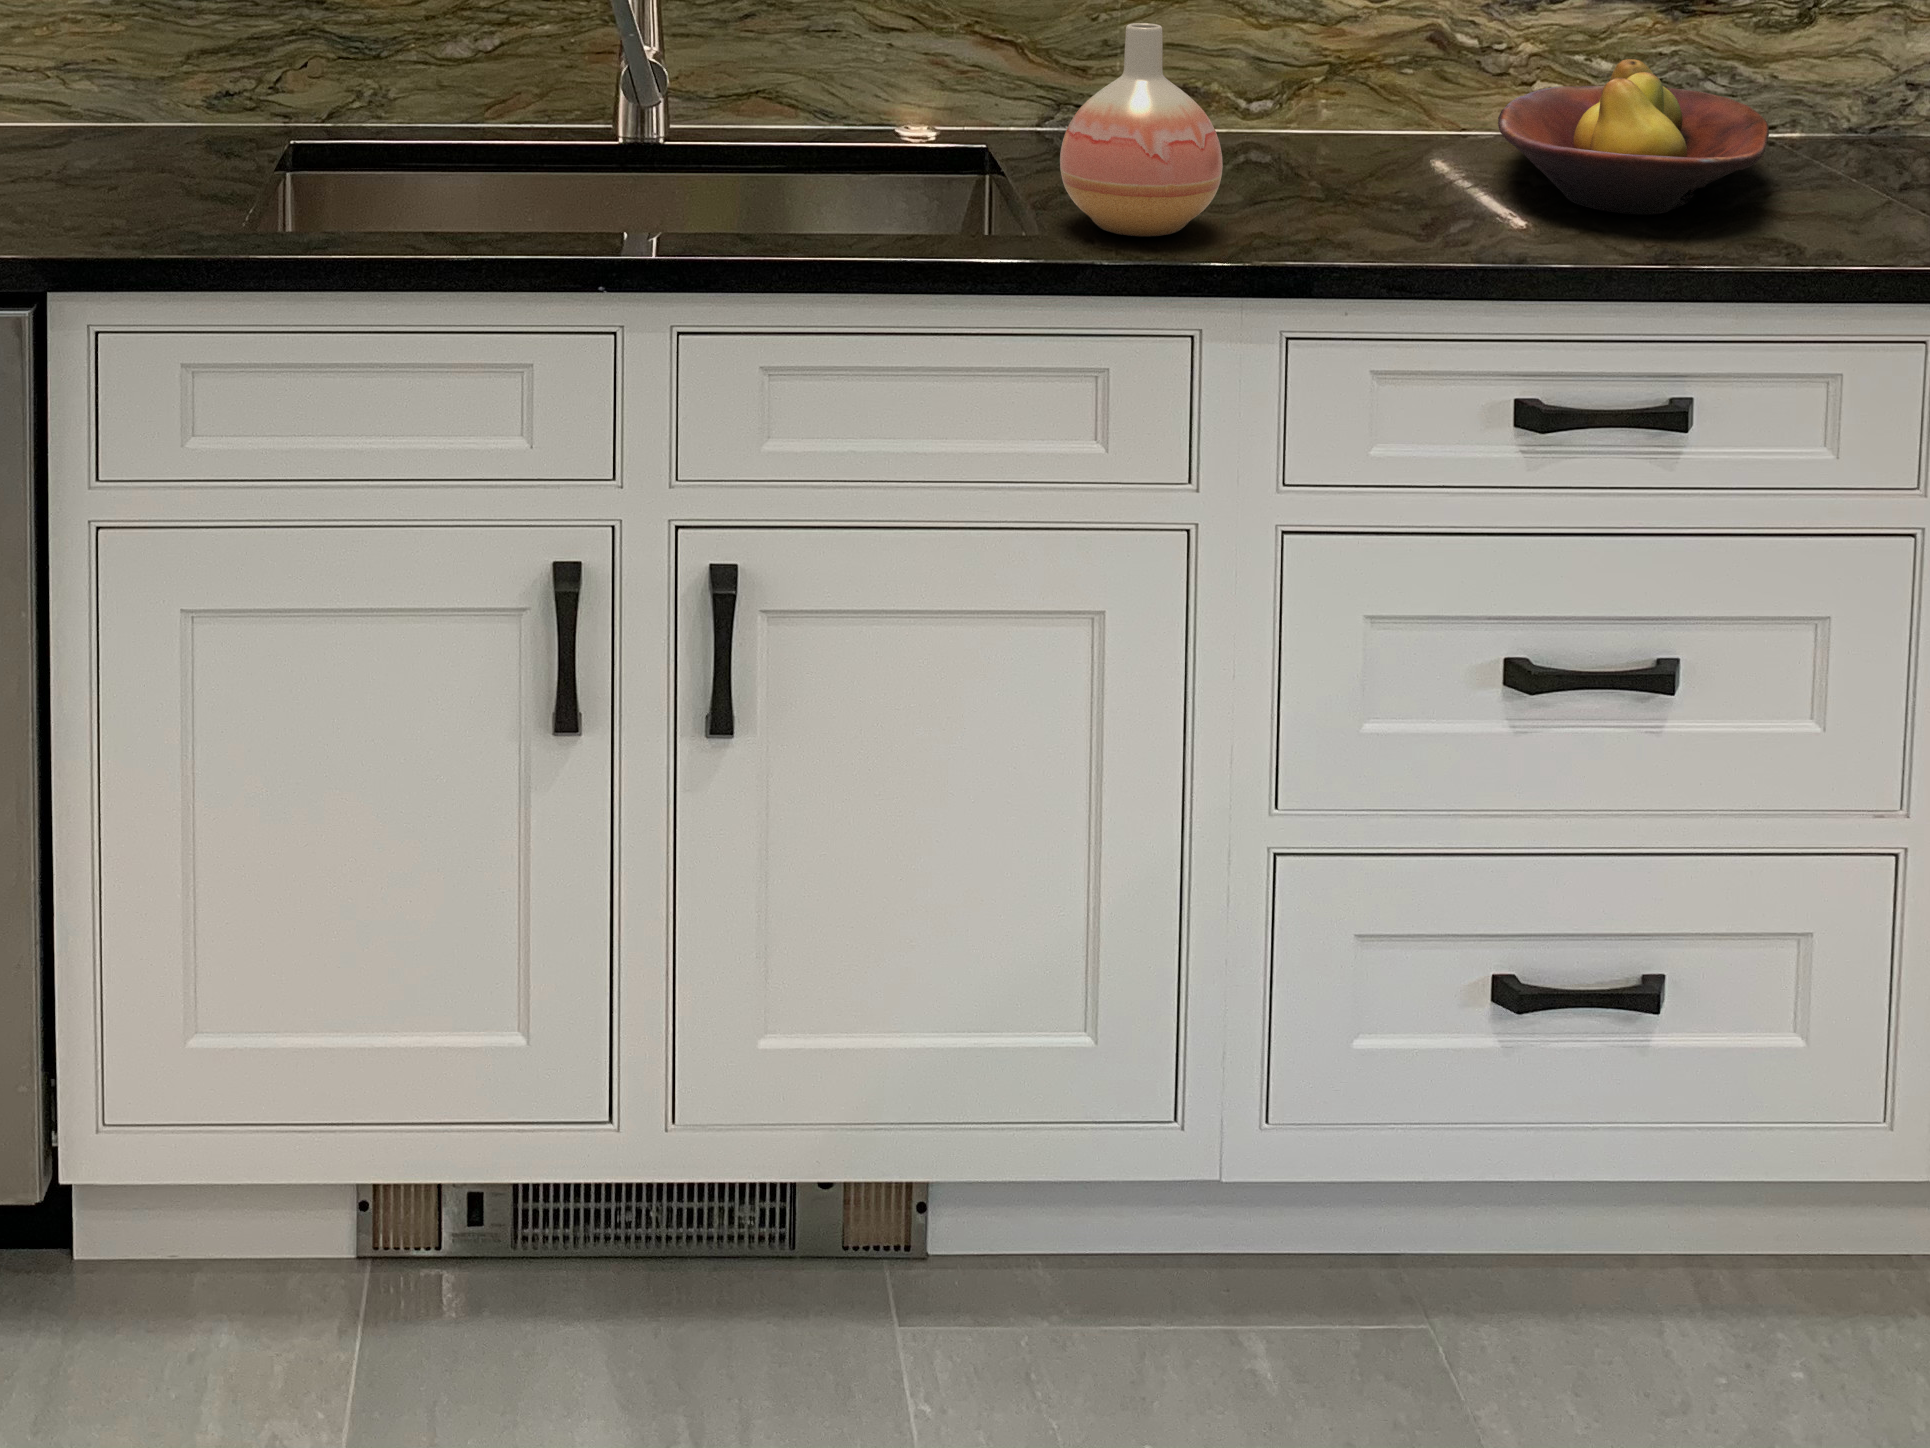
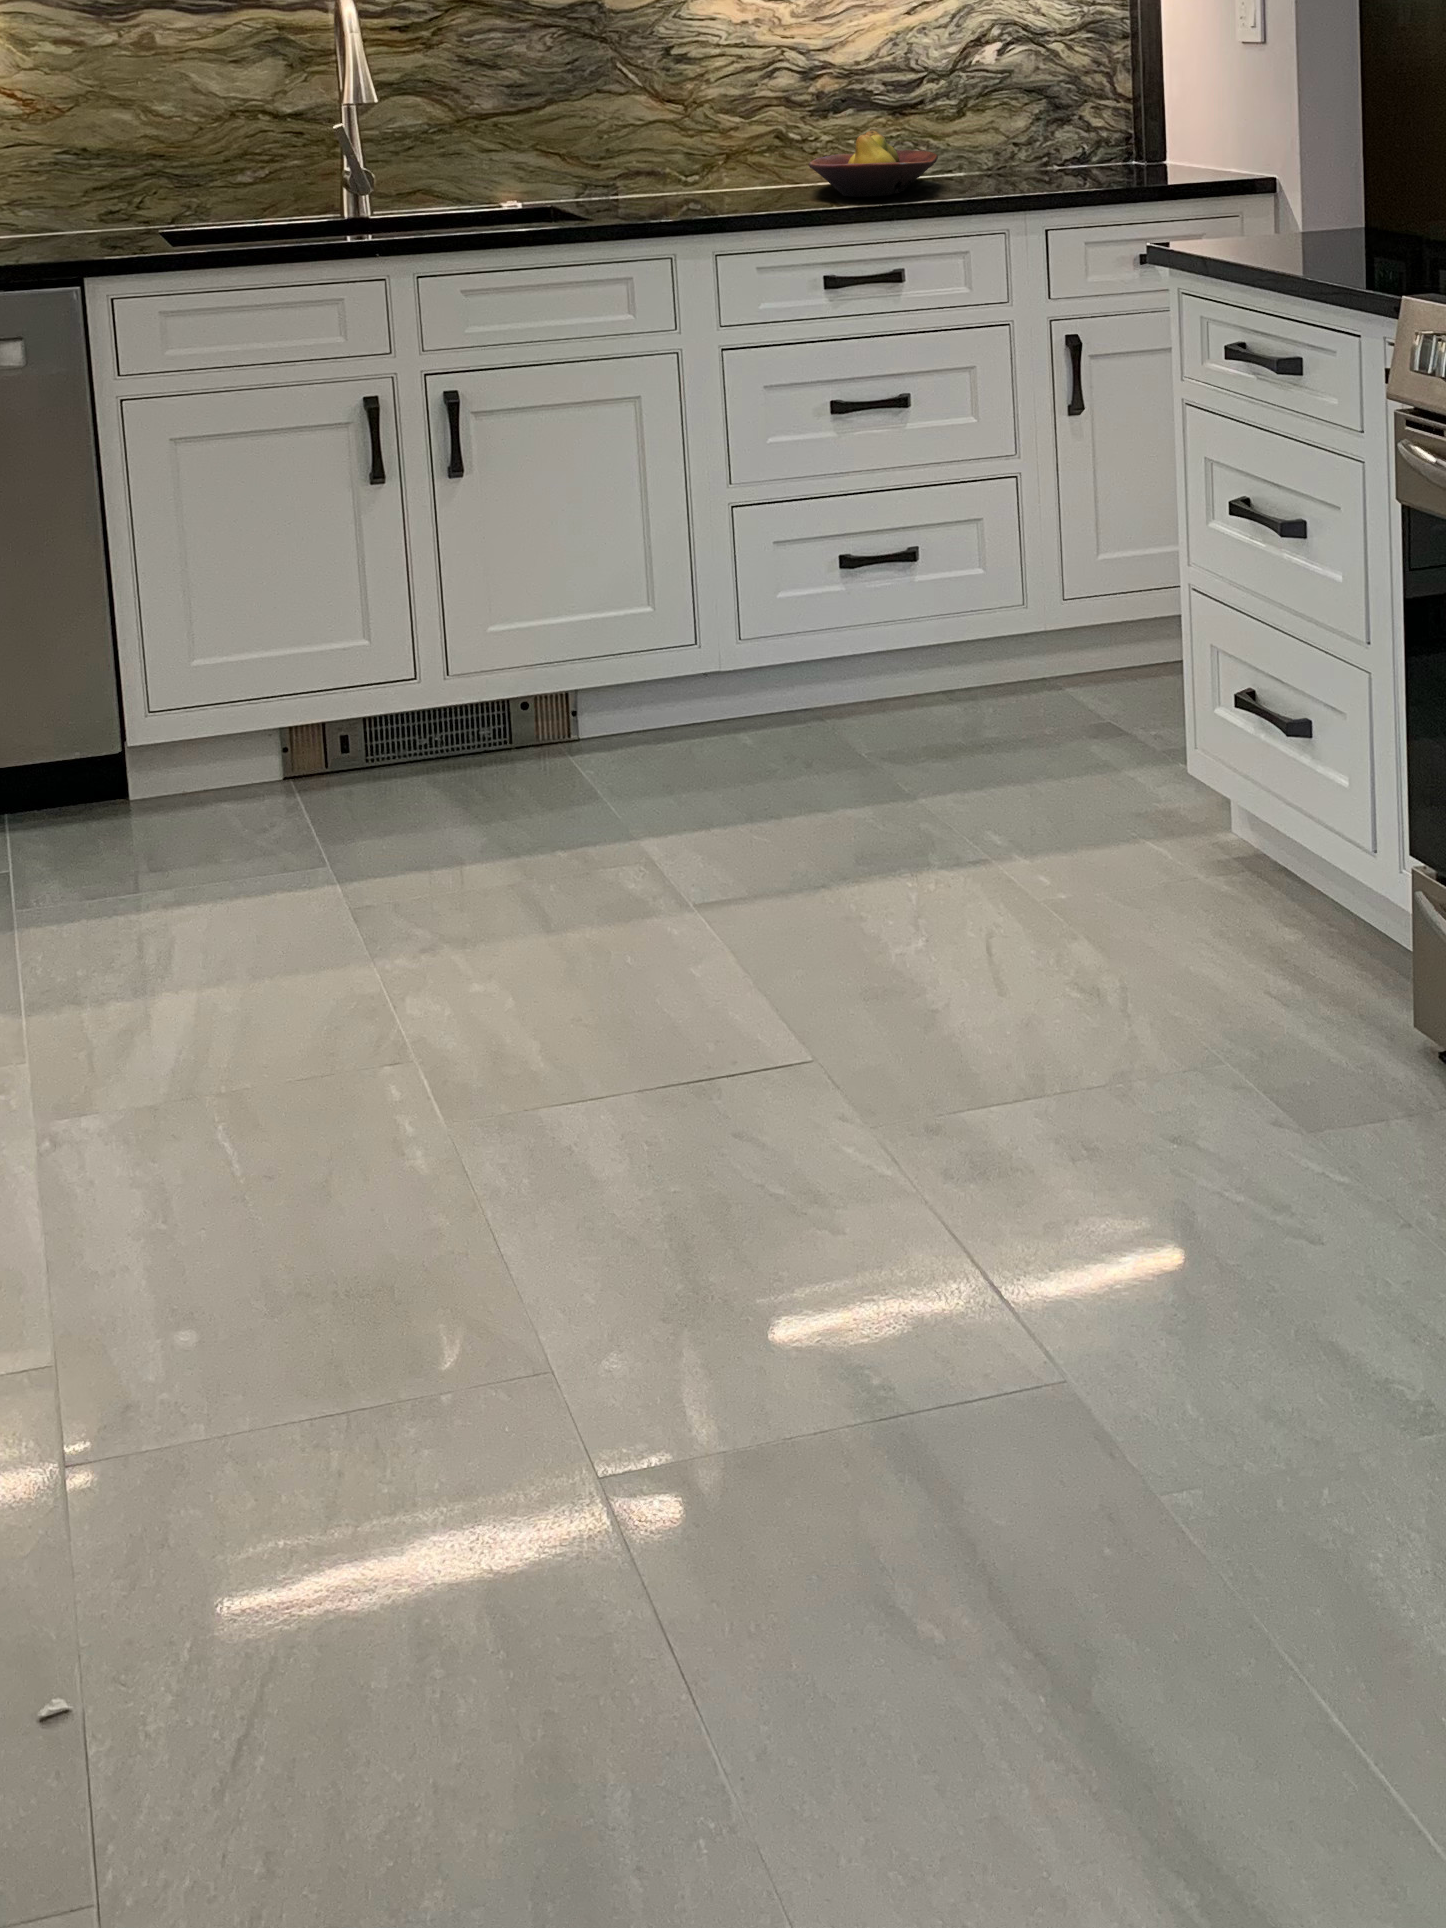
vase: present [1060,23,1223,236] -> none [597,115,677,219]

